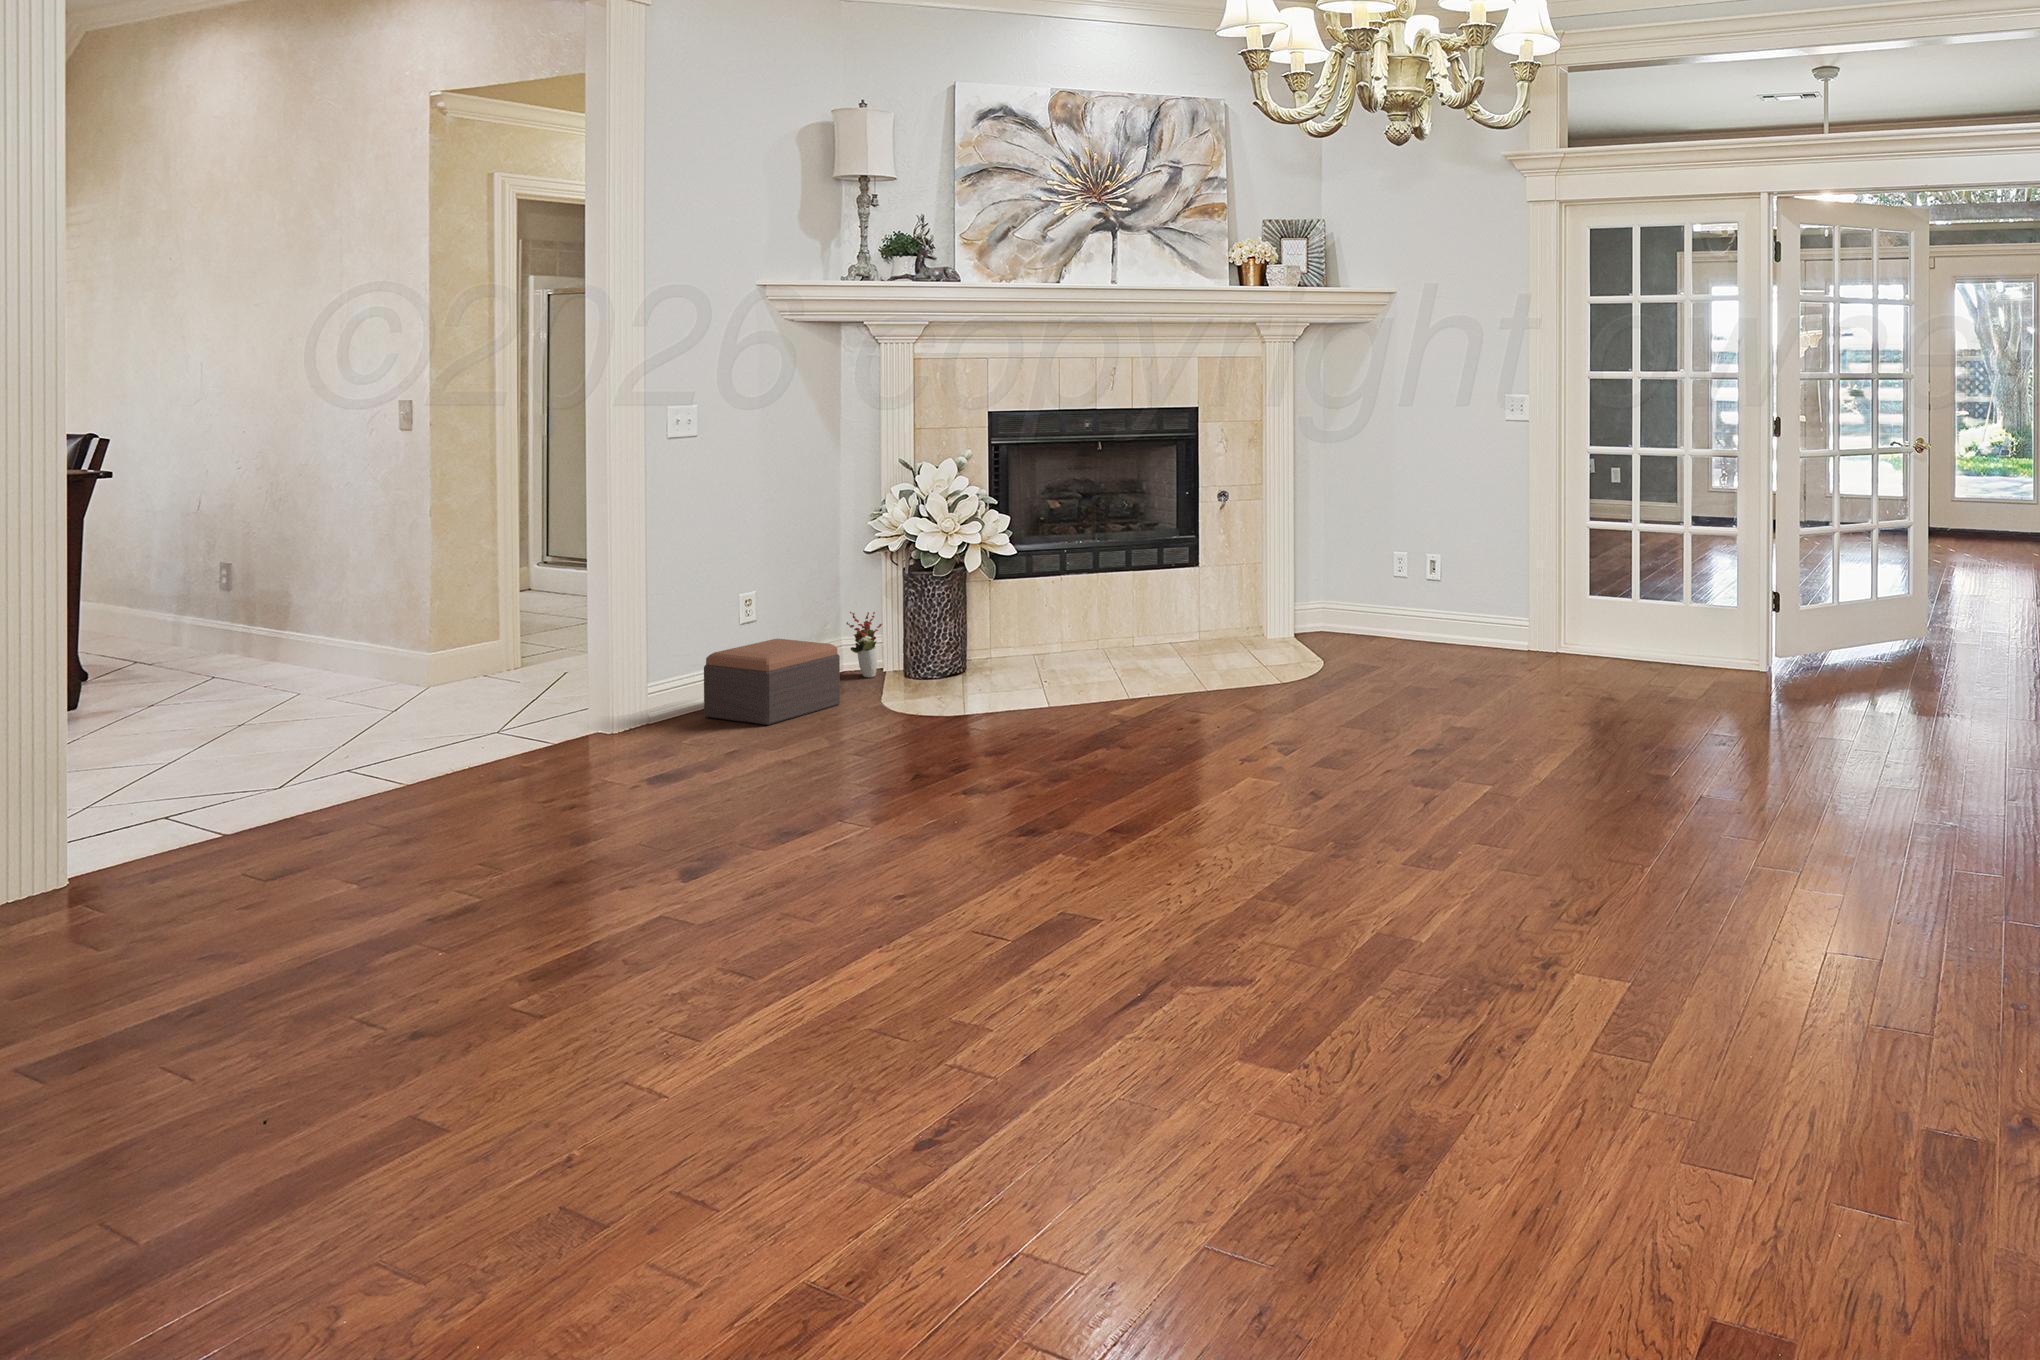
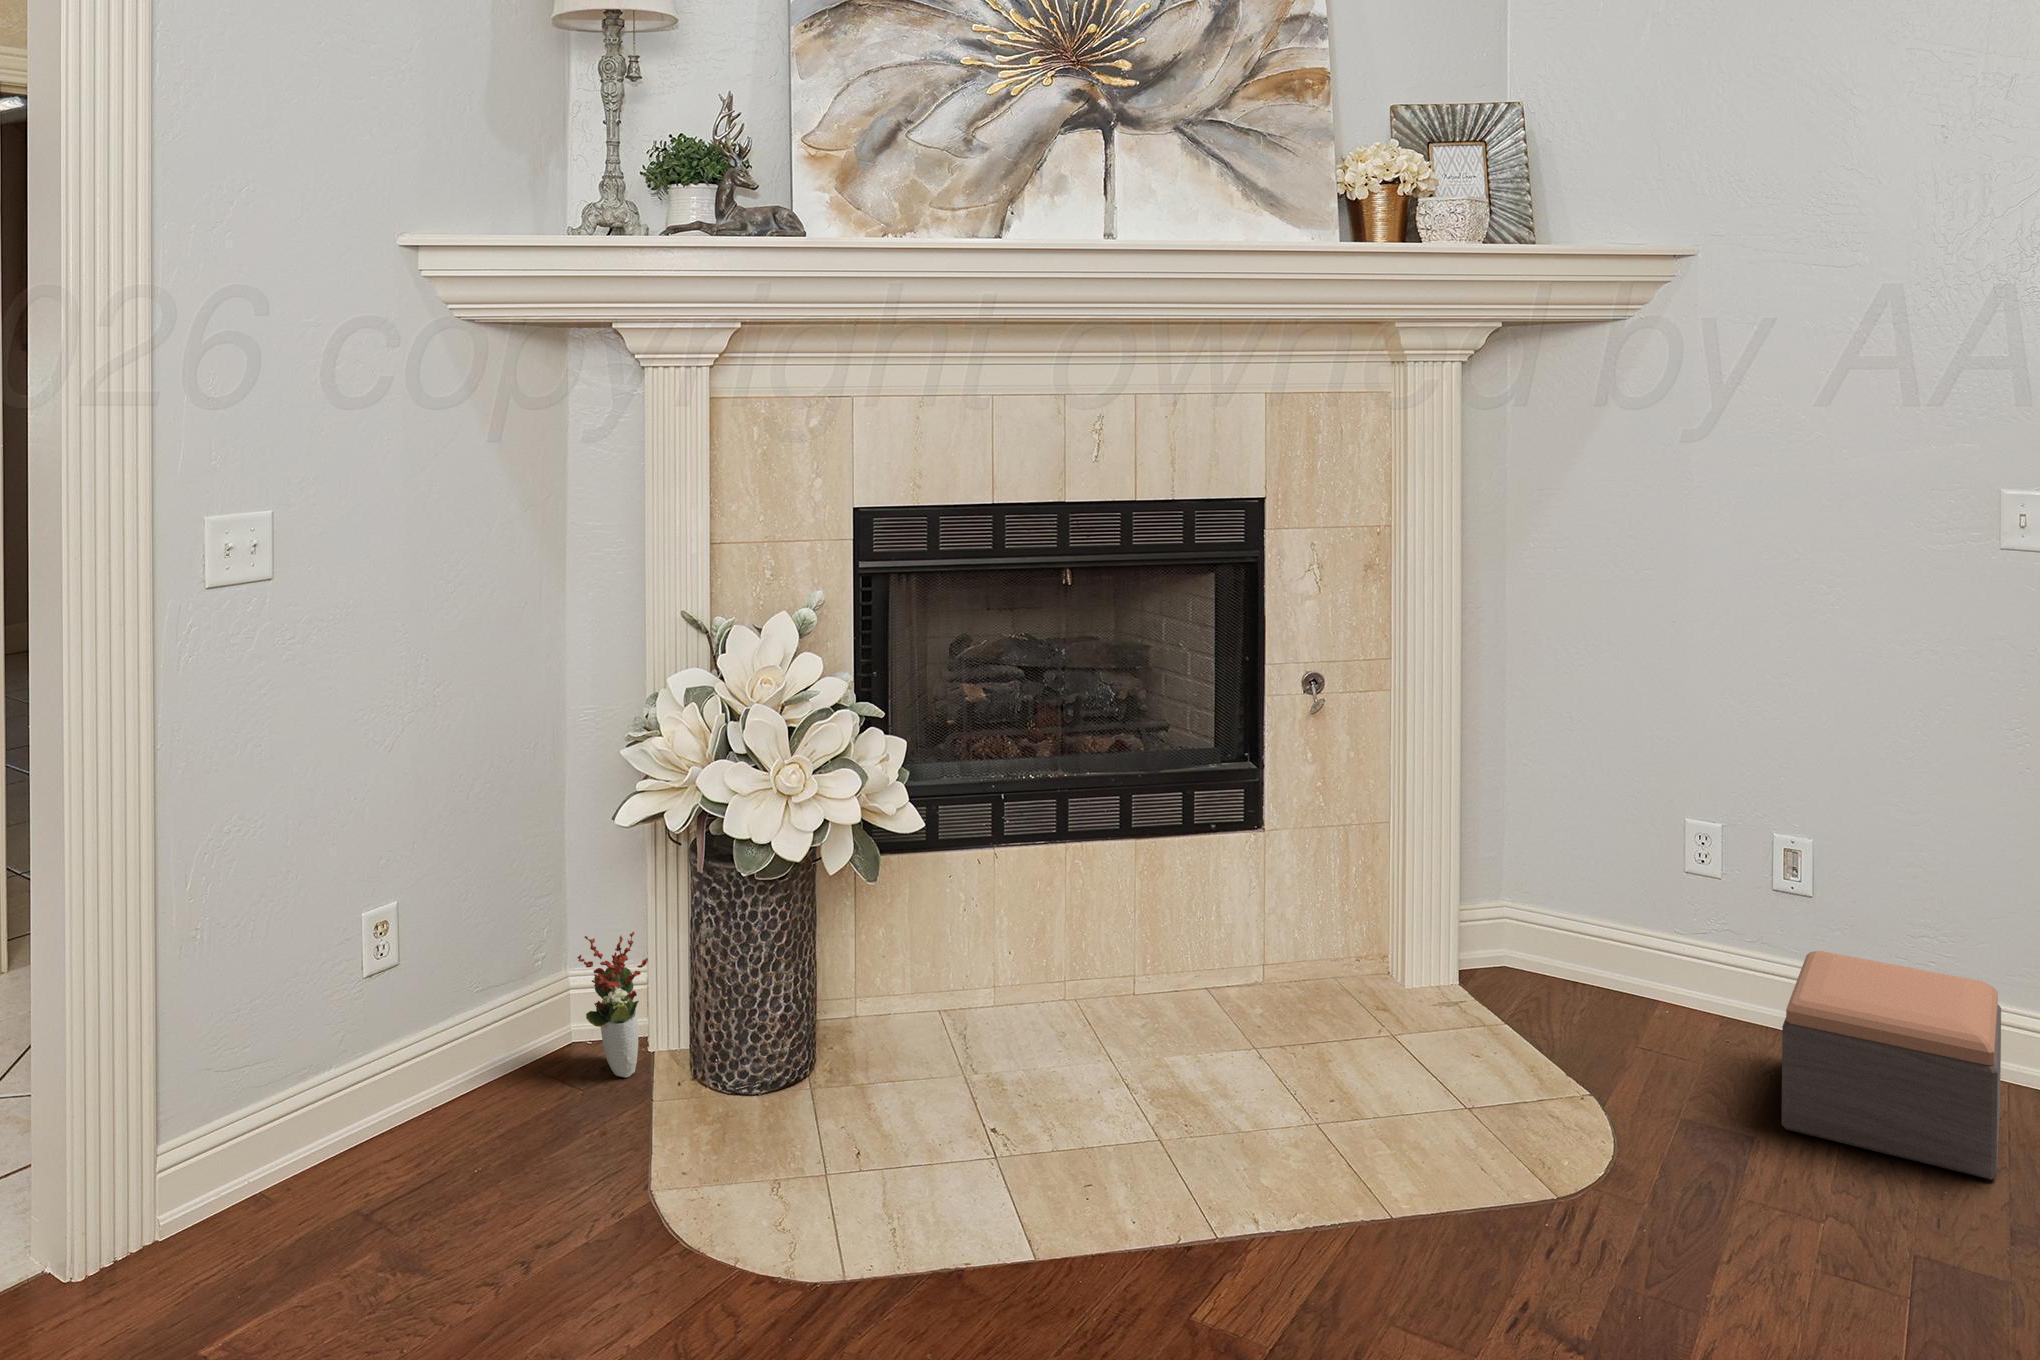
footstool: present [704,639,840,725] -> present [1782,951,2001,1179]

